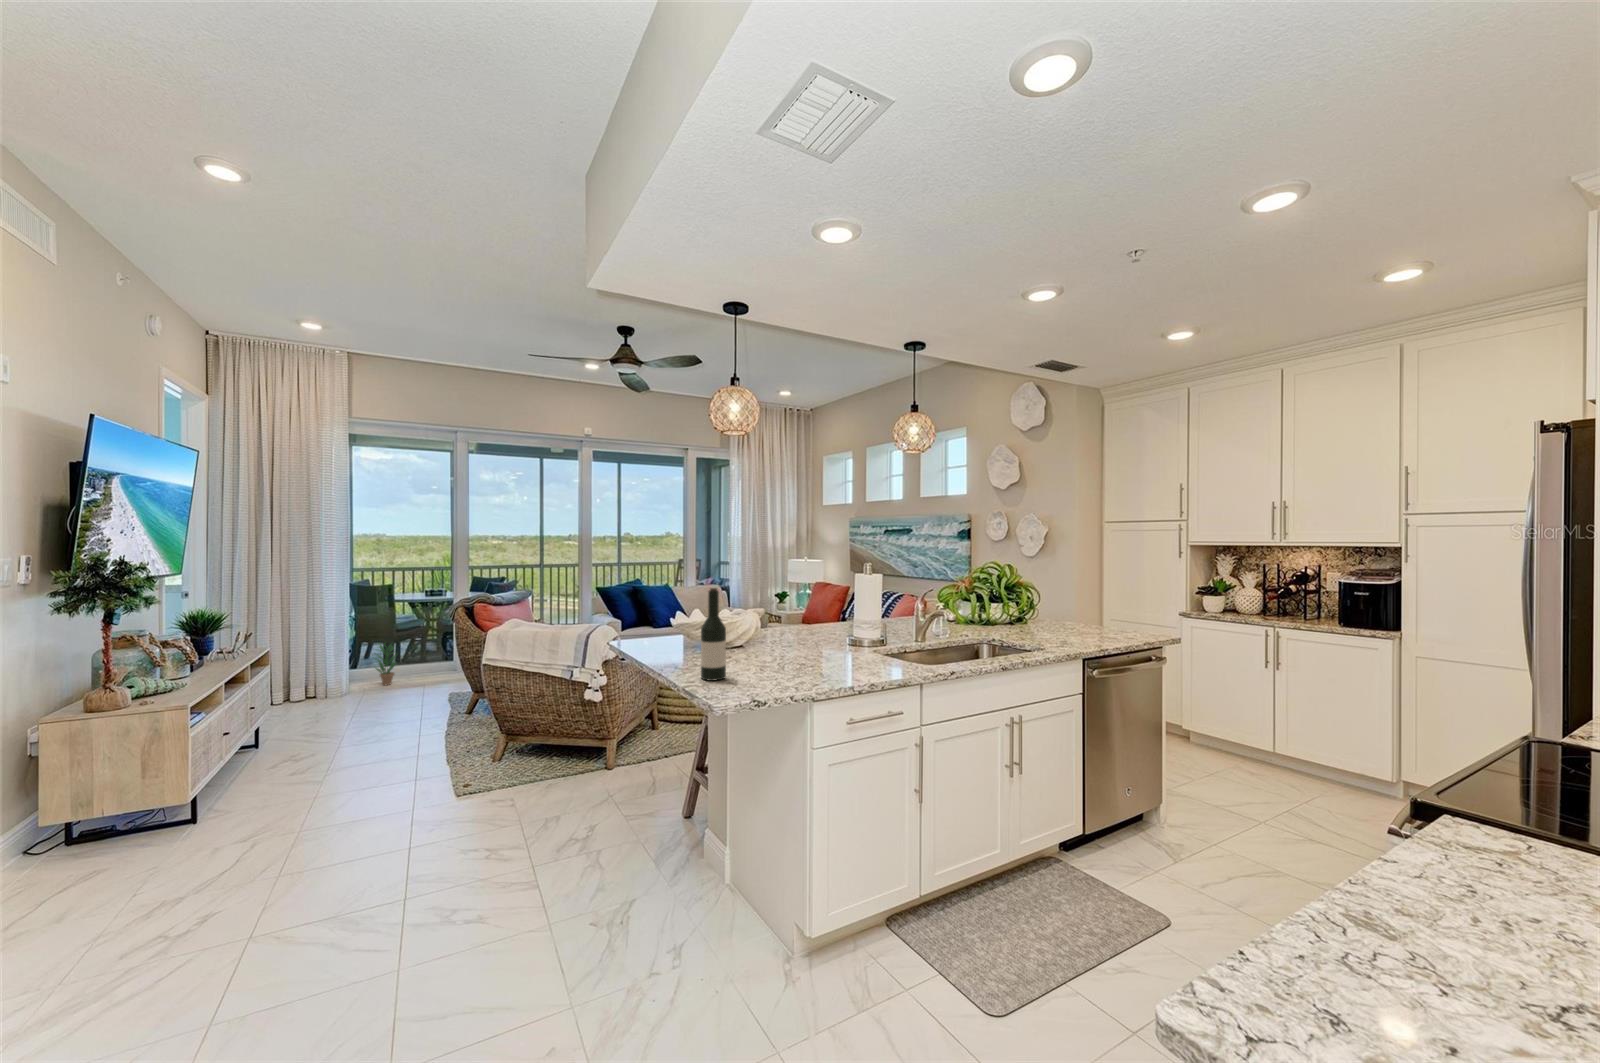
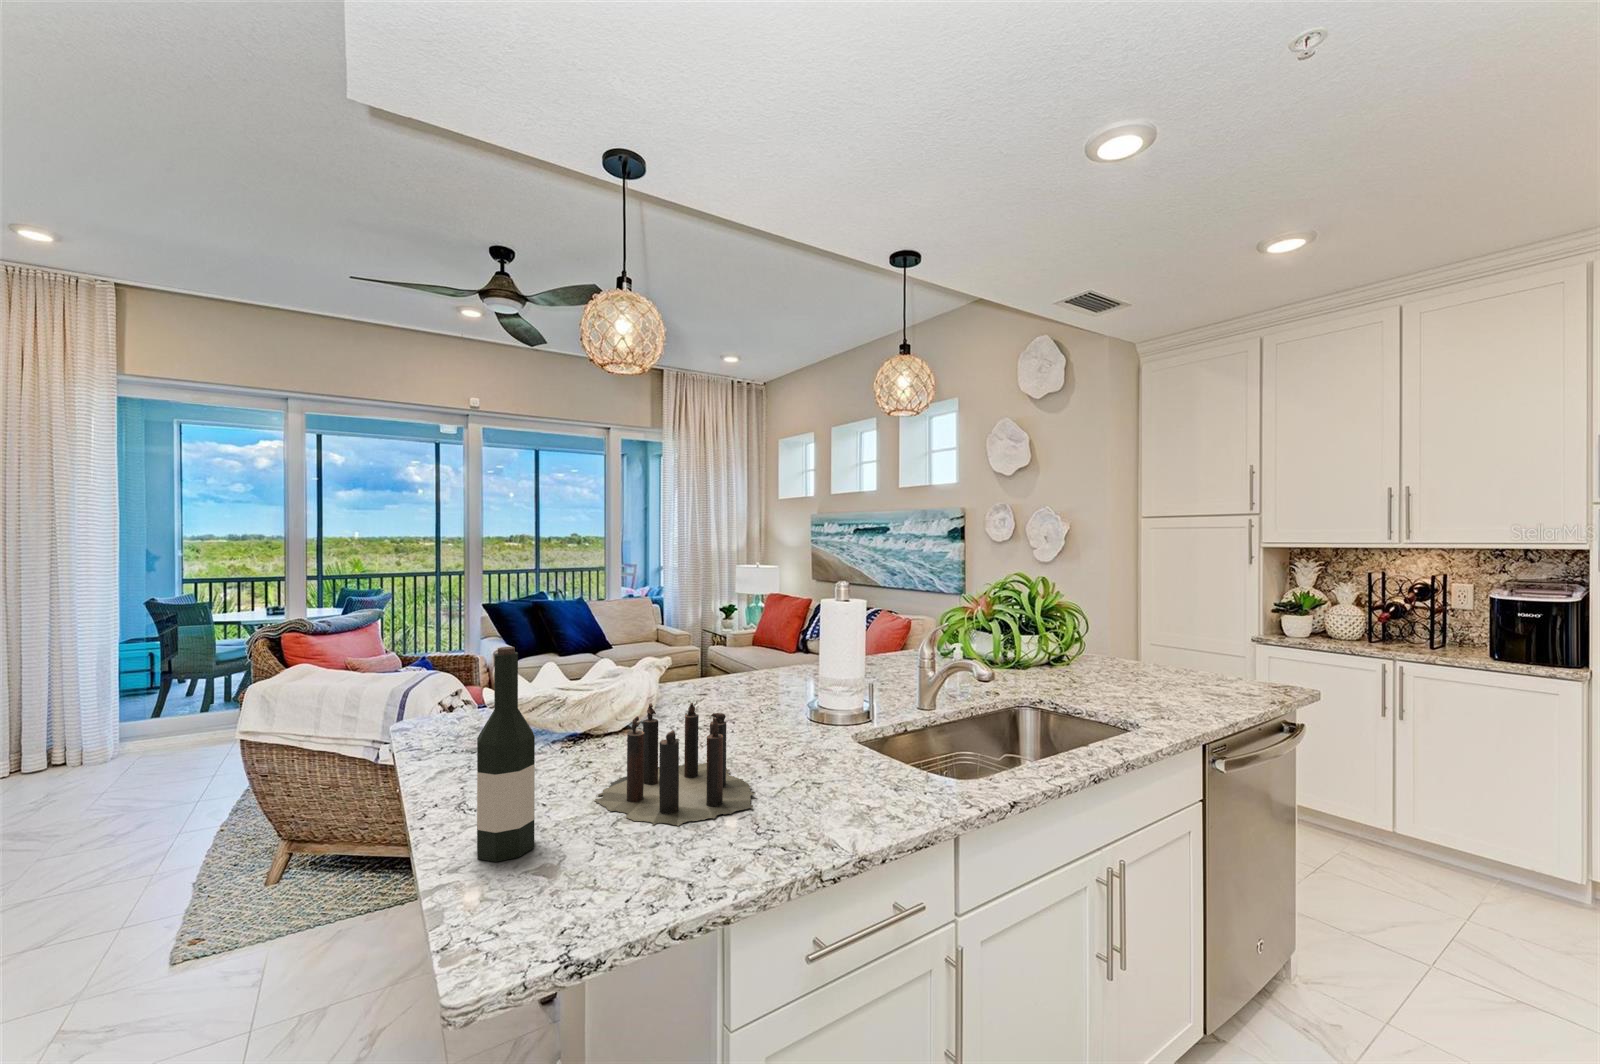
candle: none [743,623,840,675] -> present [594,703,754,826]
potted plant: present [376,644,396,685] -> none [163,680,205,740]

